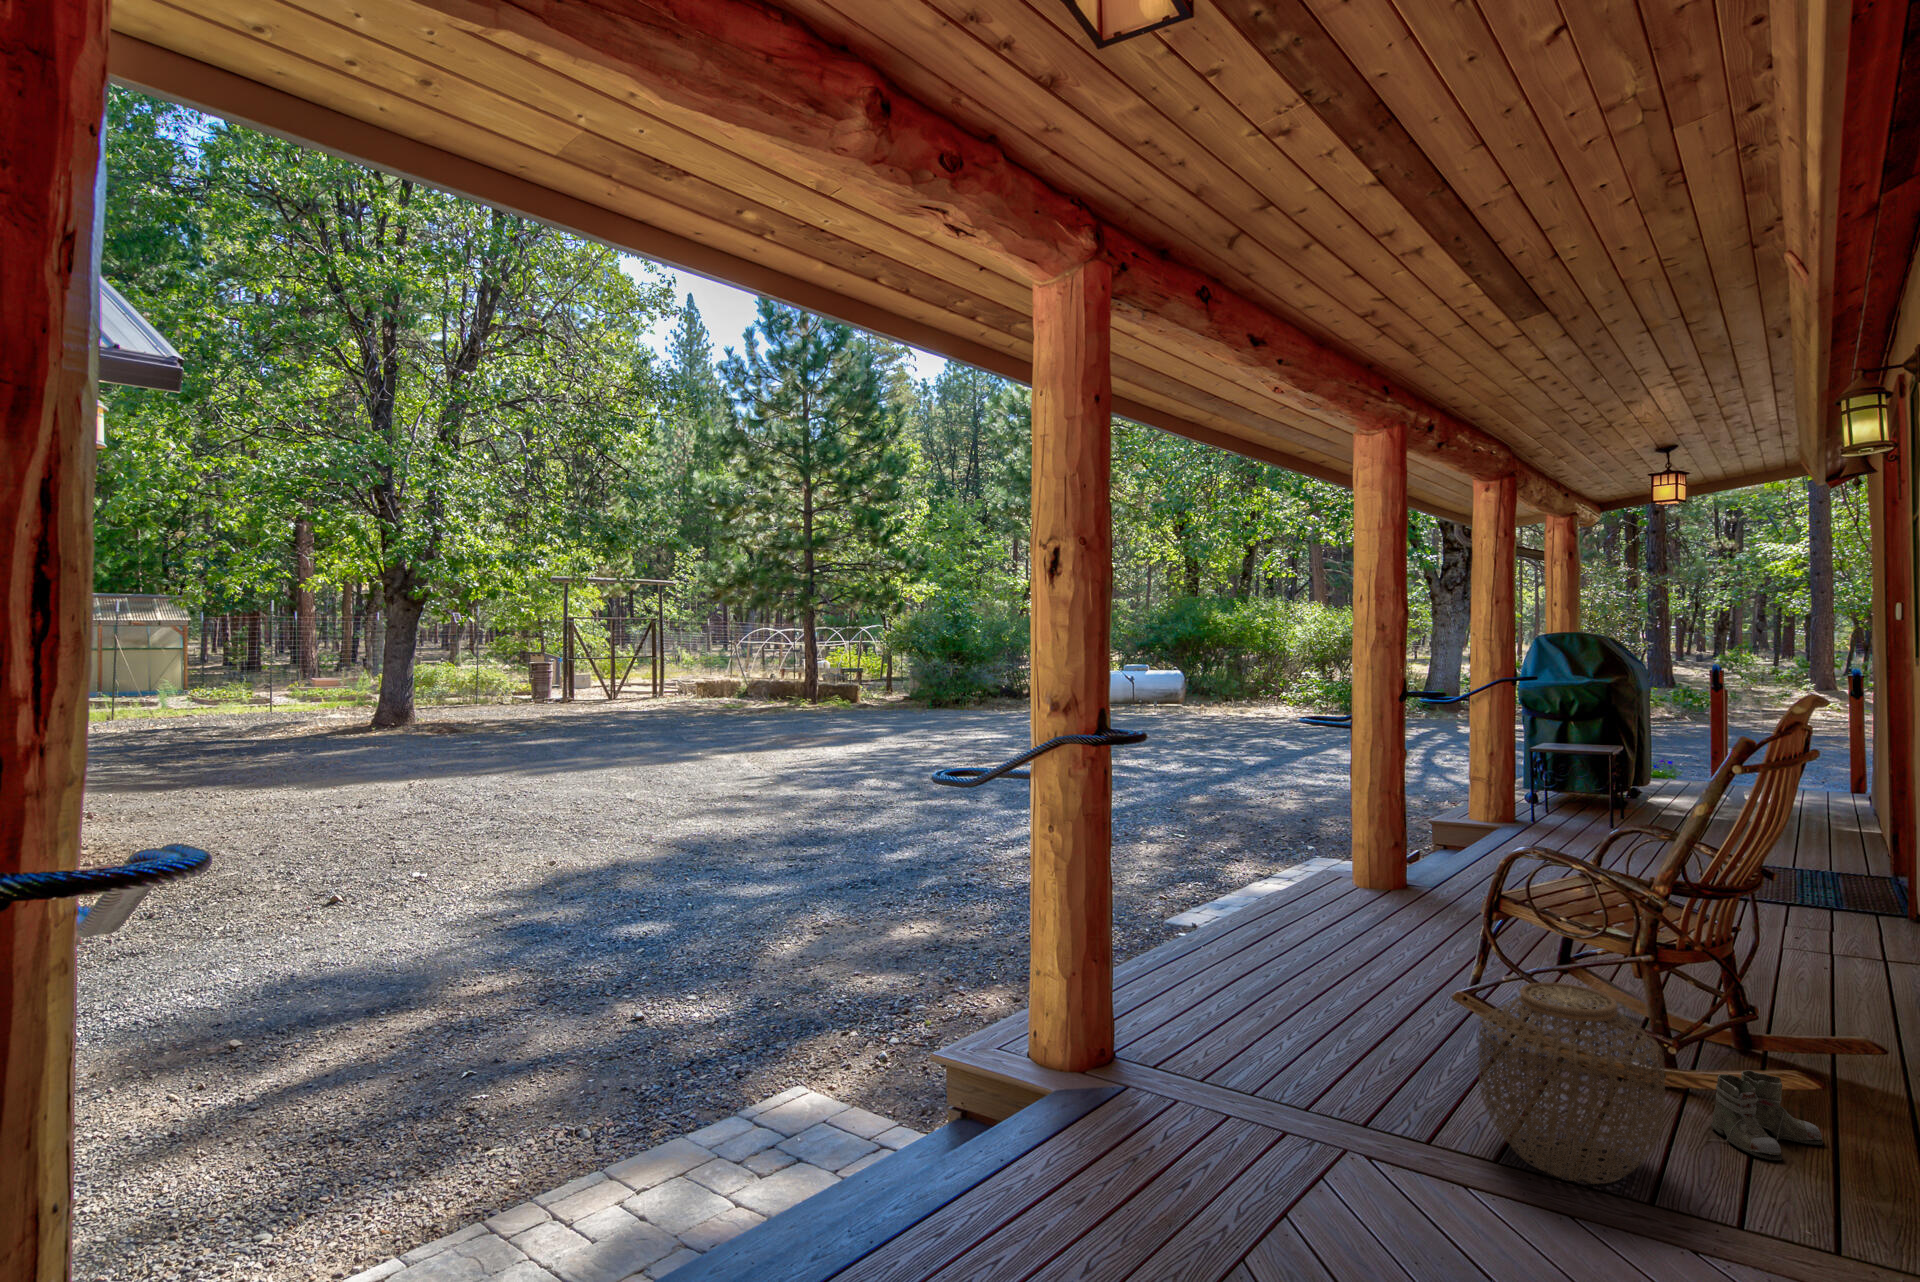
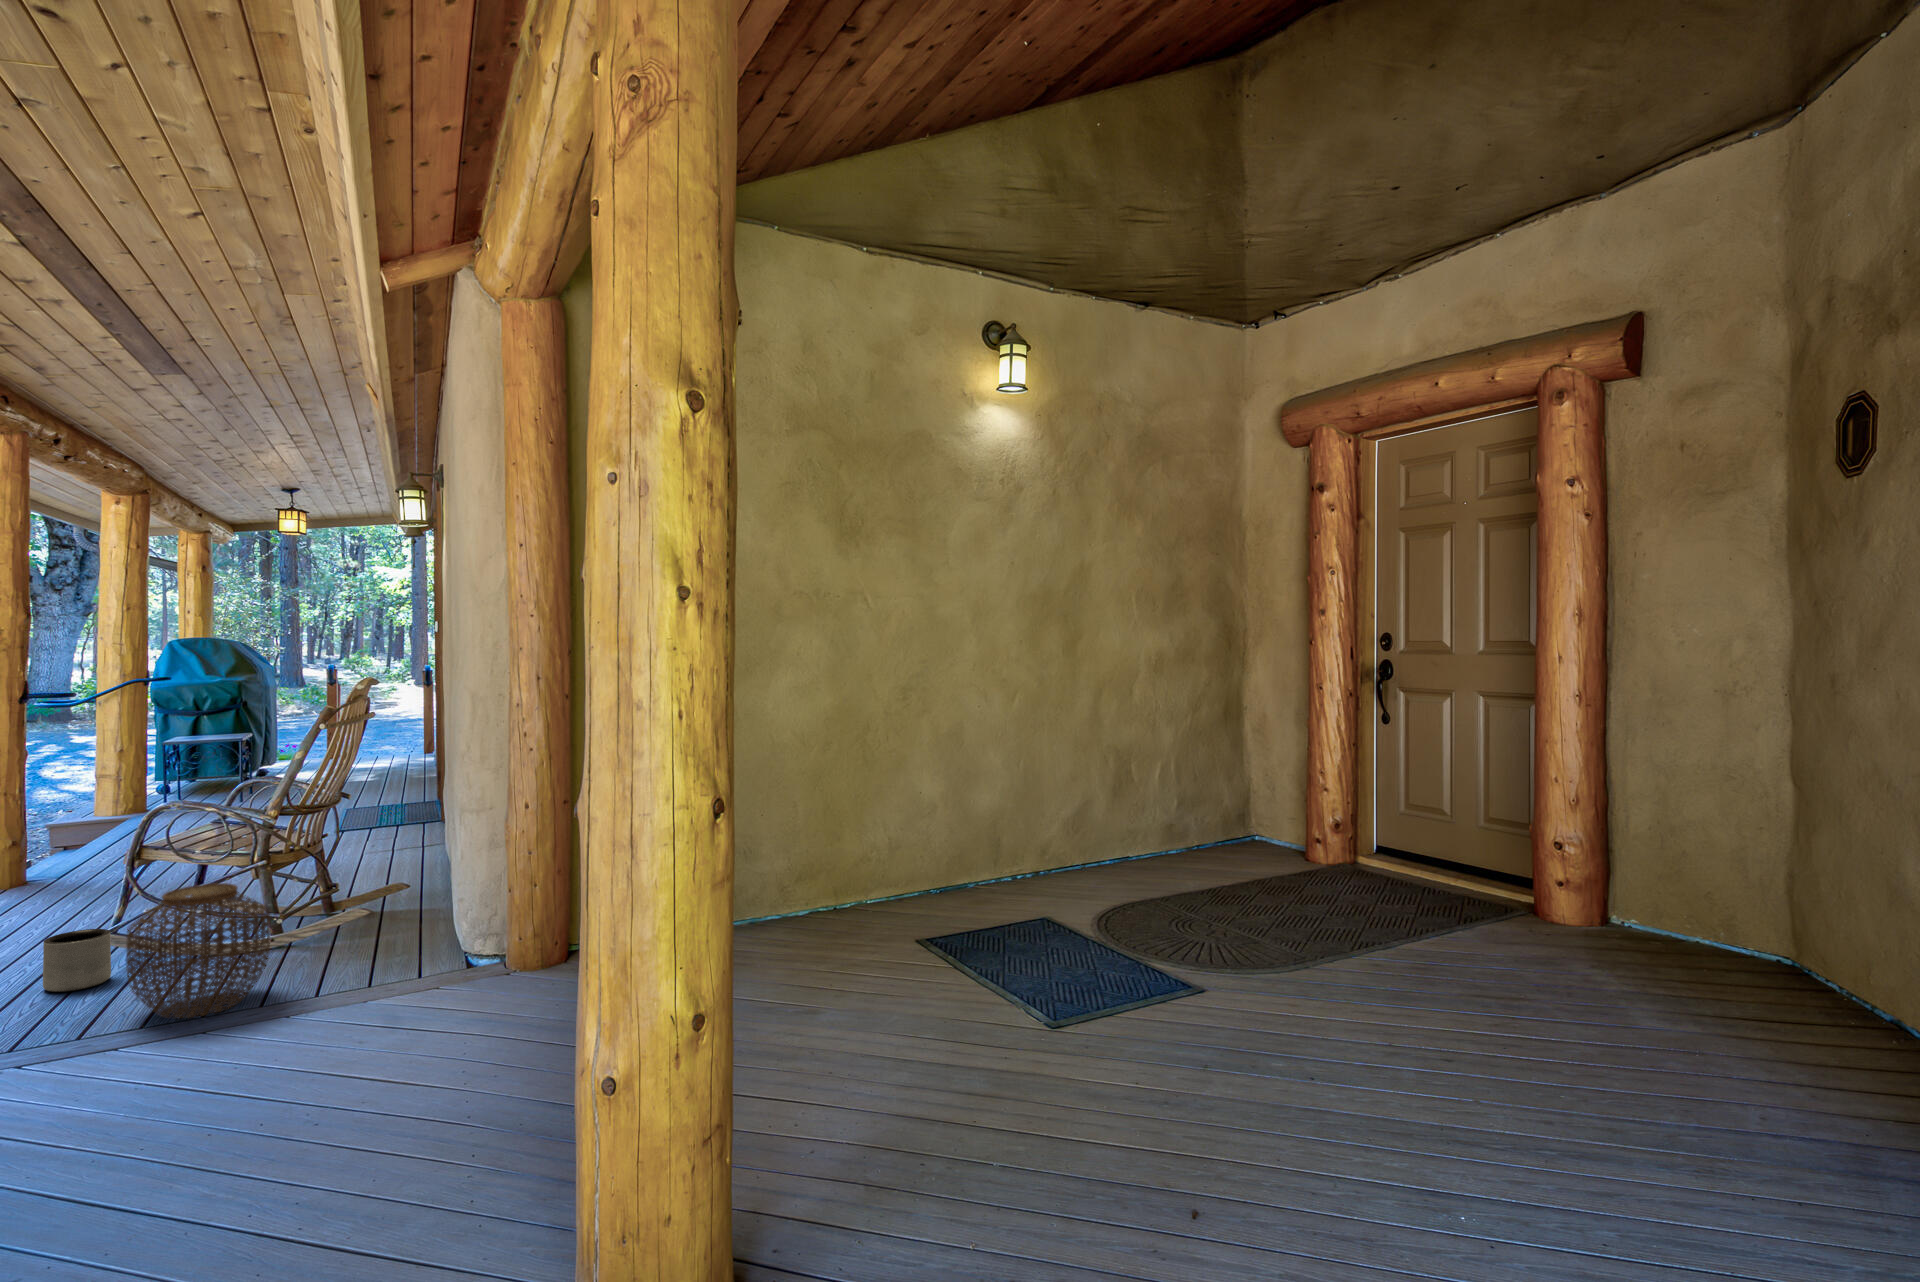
planter: none [1401,986,1467,1064] -> present [43,929,111,992]
boots: present [1709,1070,1823,1160] -> none [299,915,370,967]

